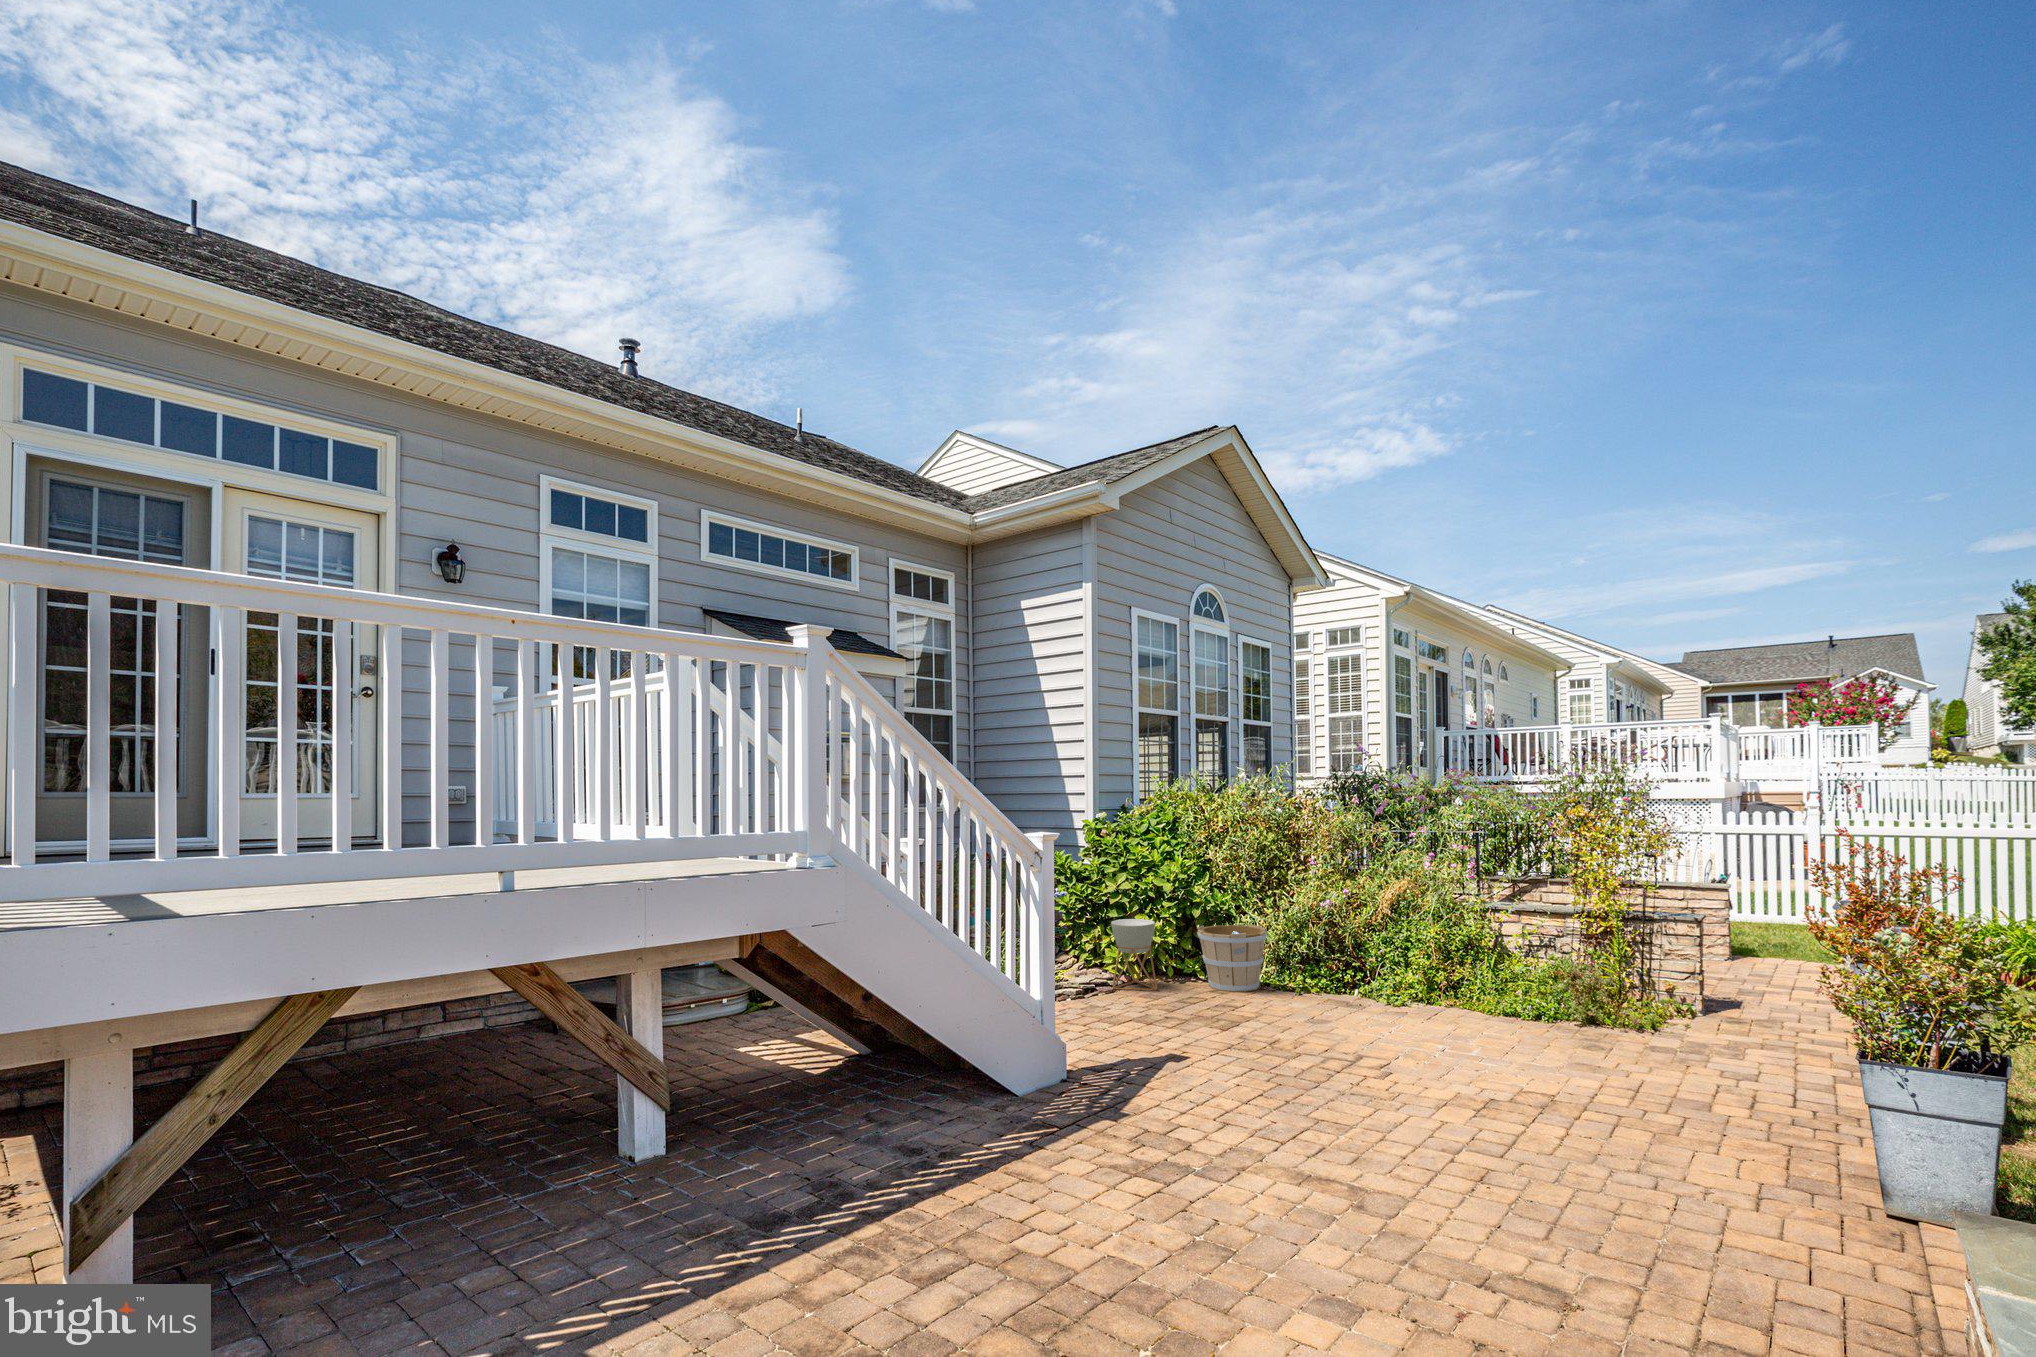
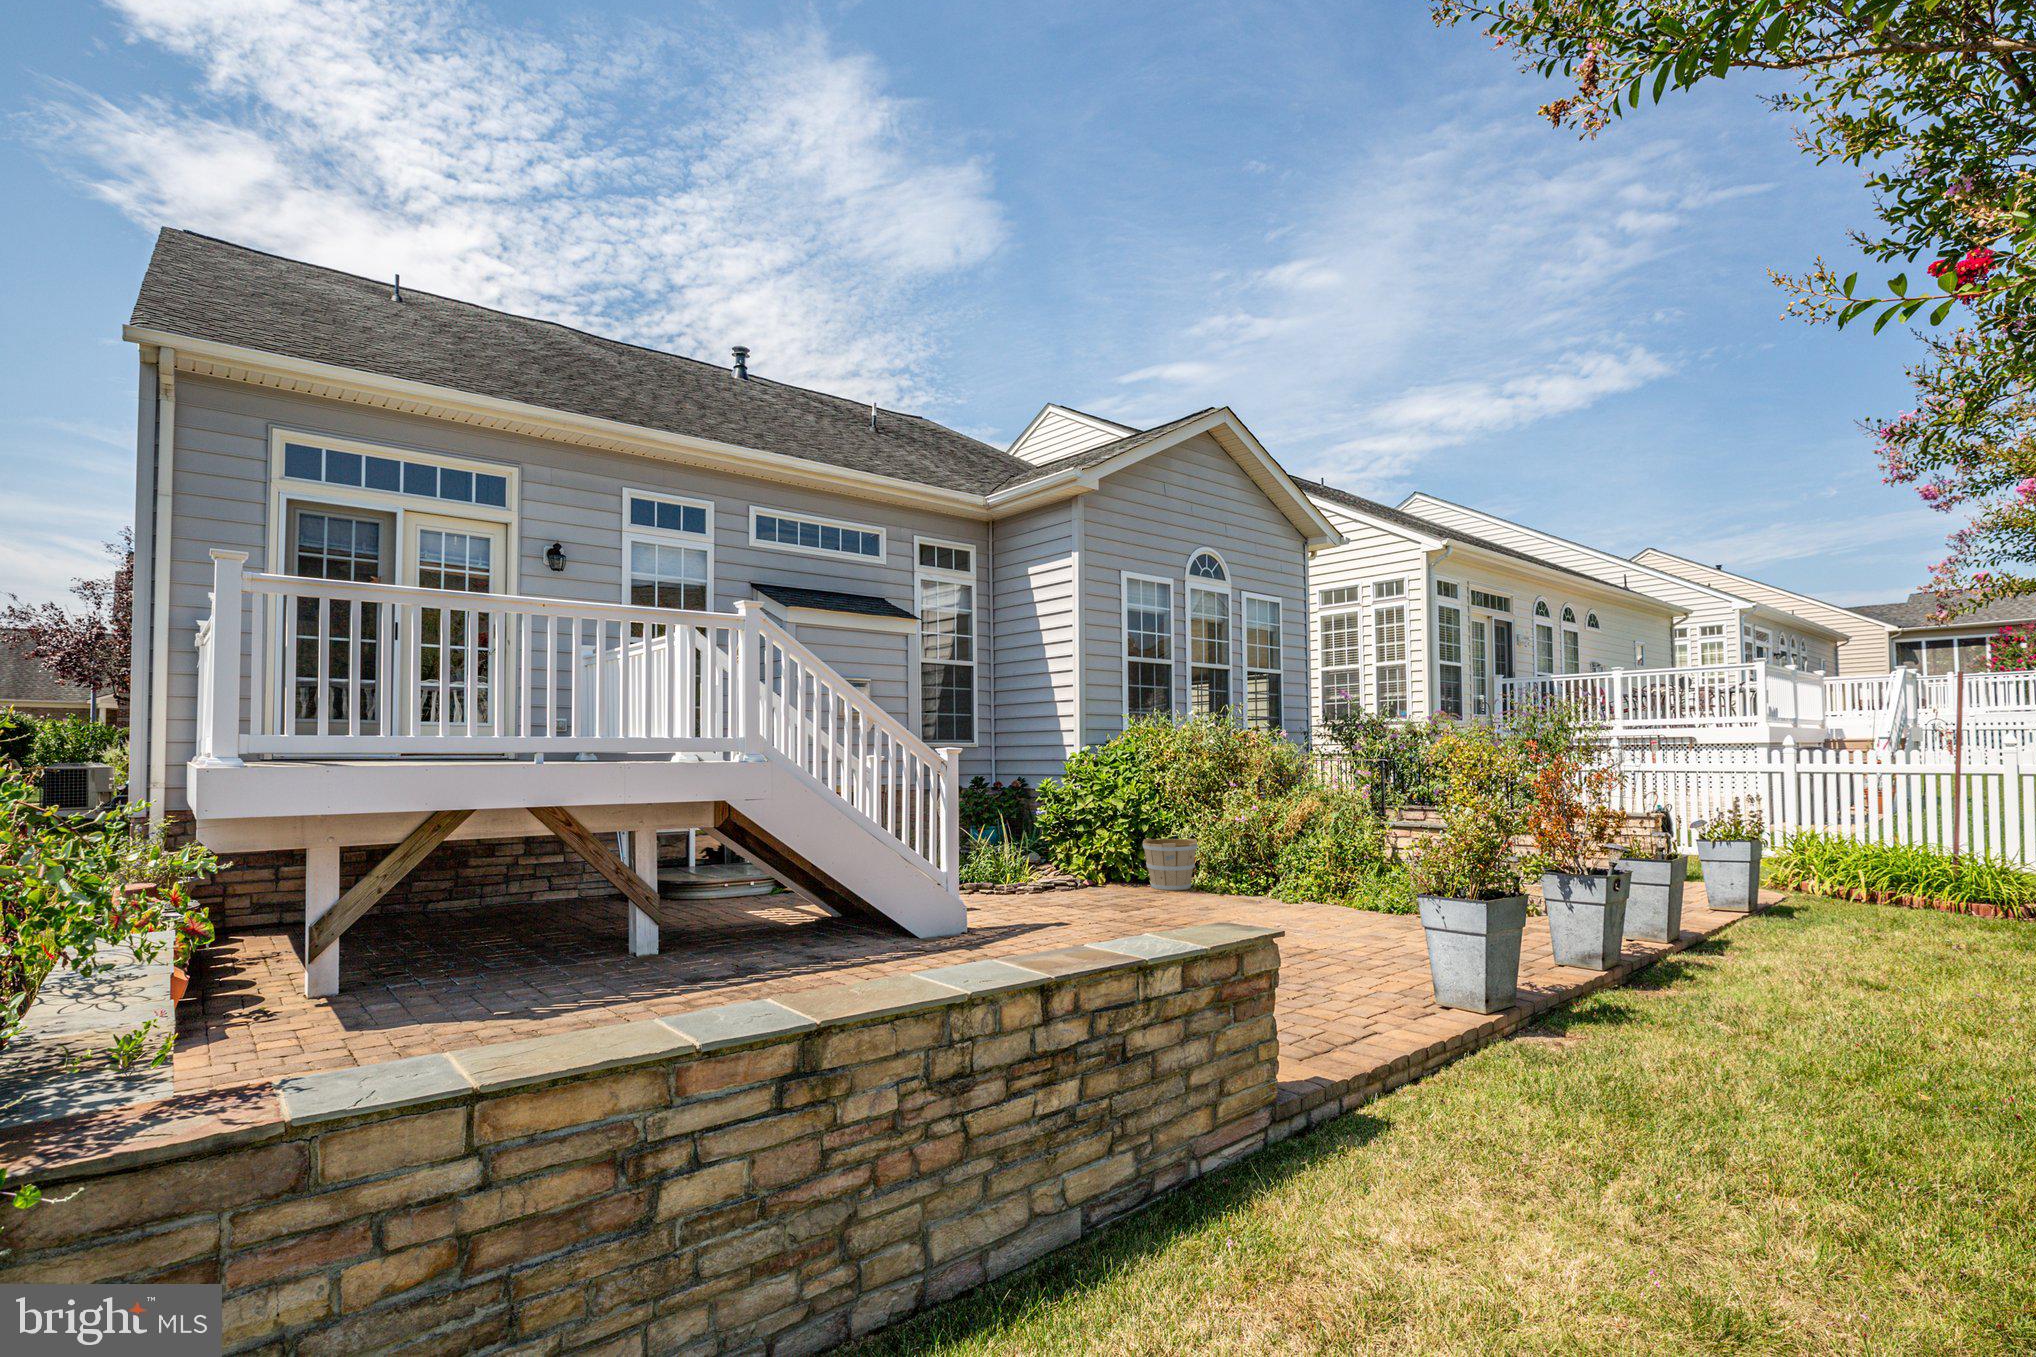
planter: present [1111,919,1157,990] -> none [1069,831,1106,887]

